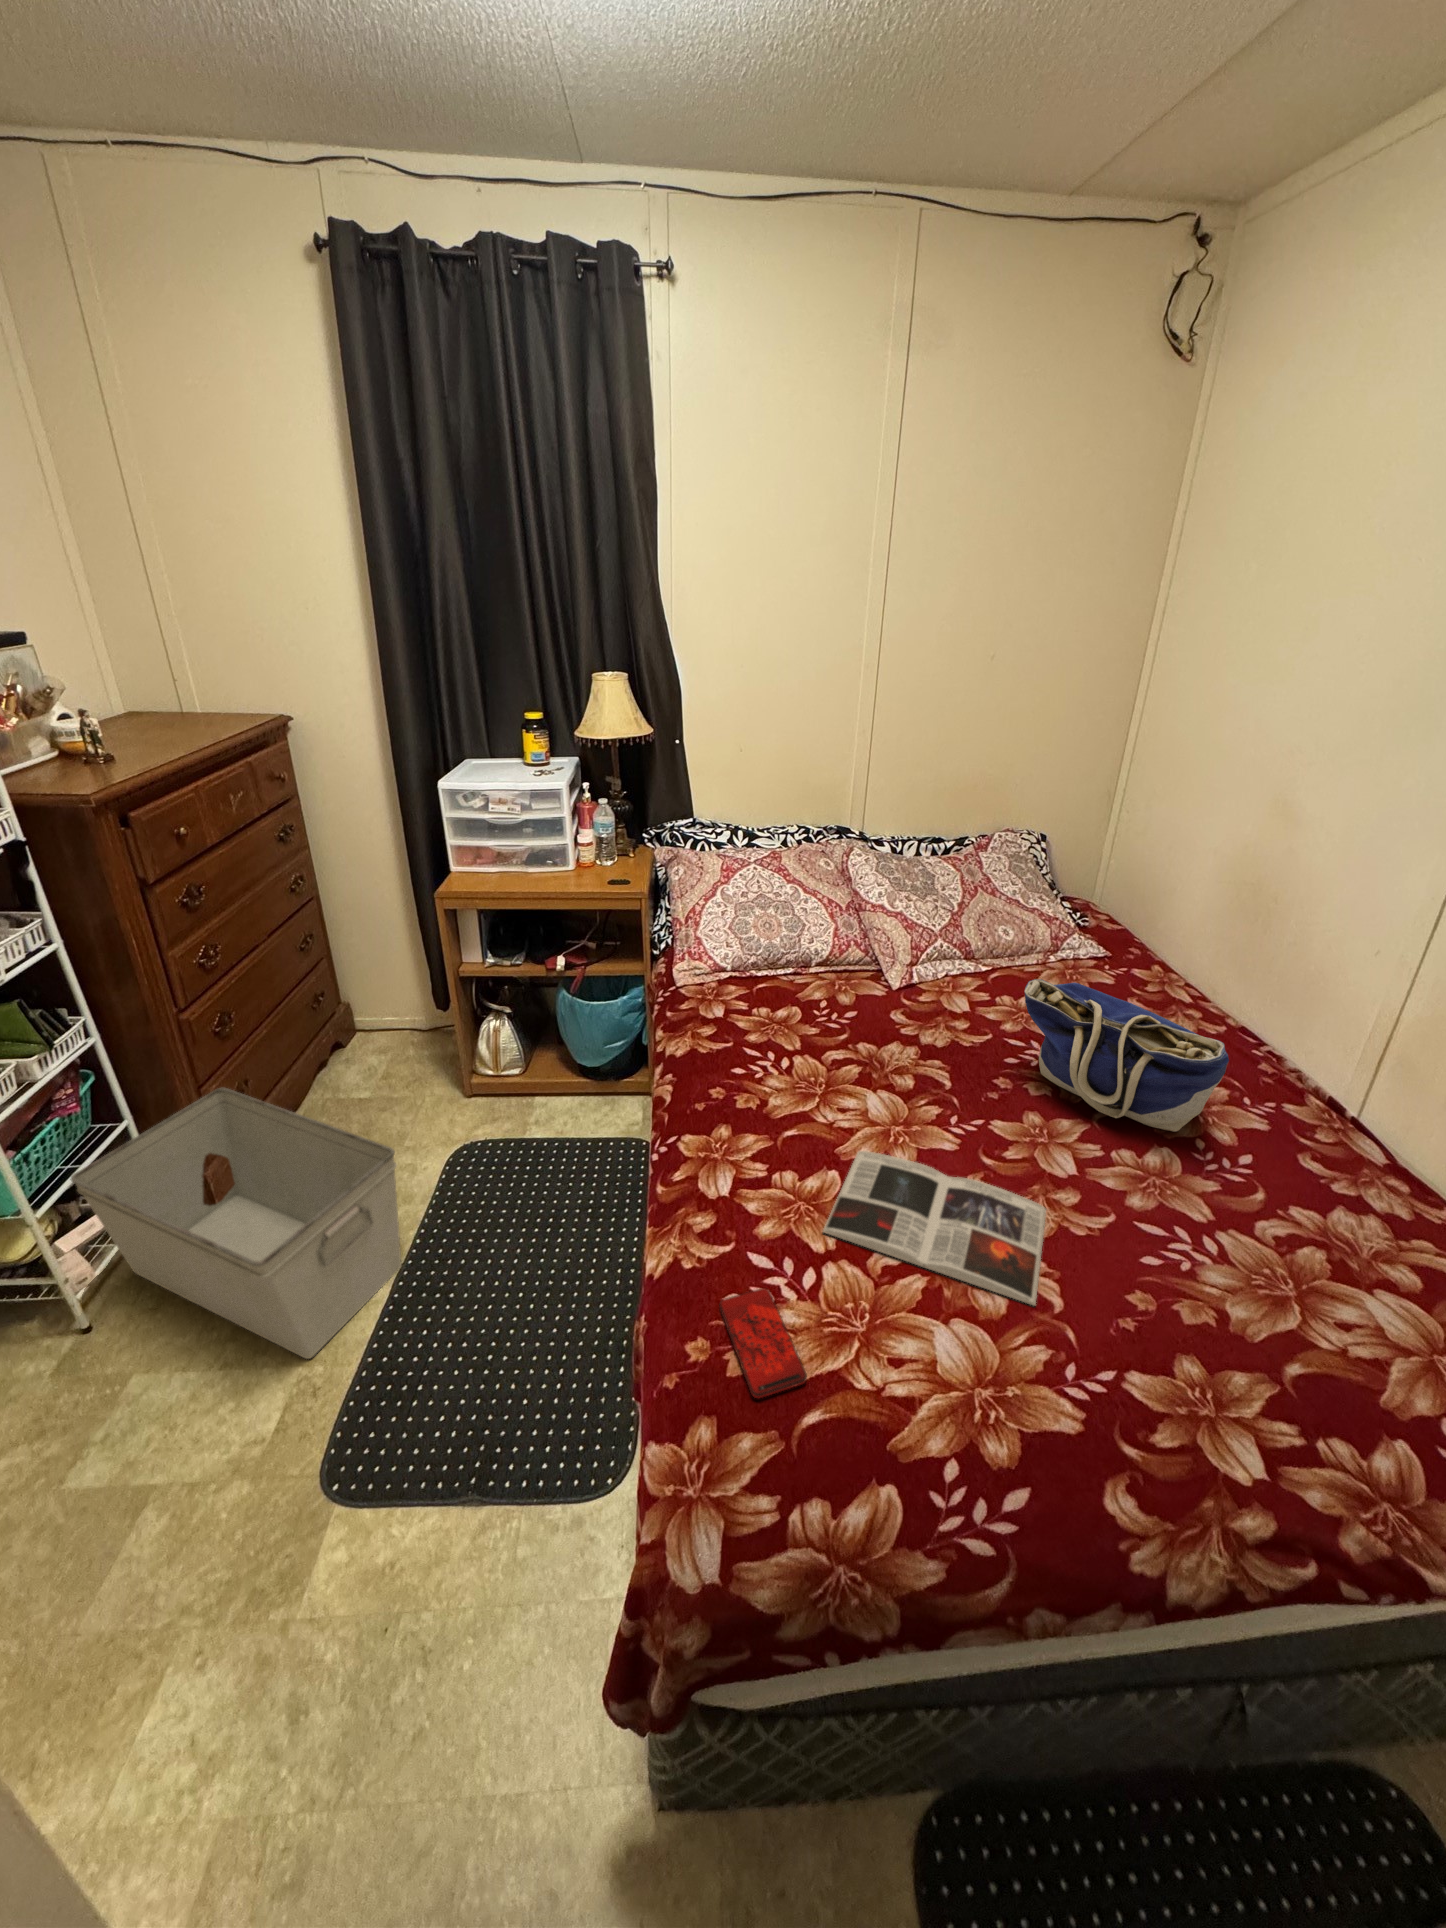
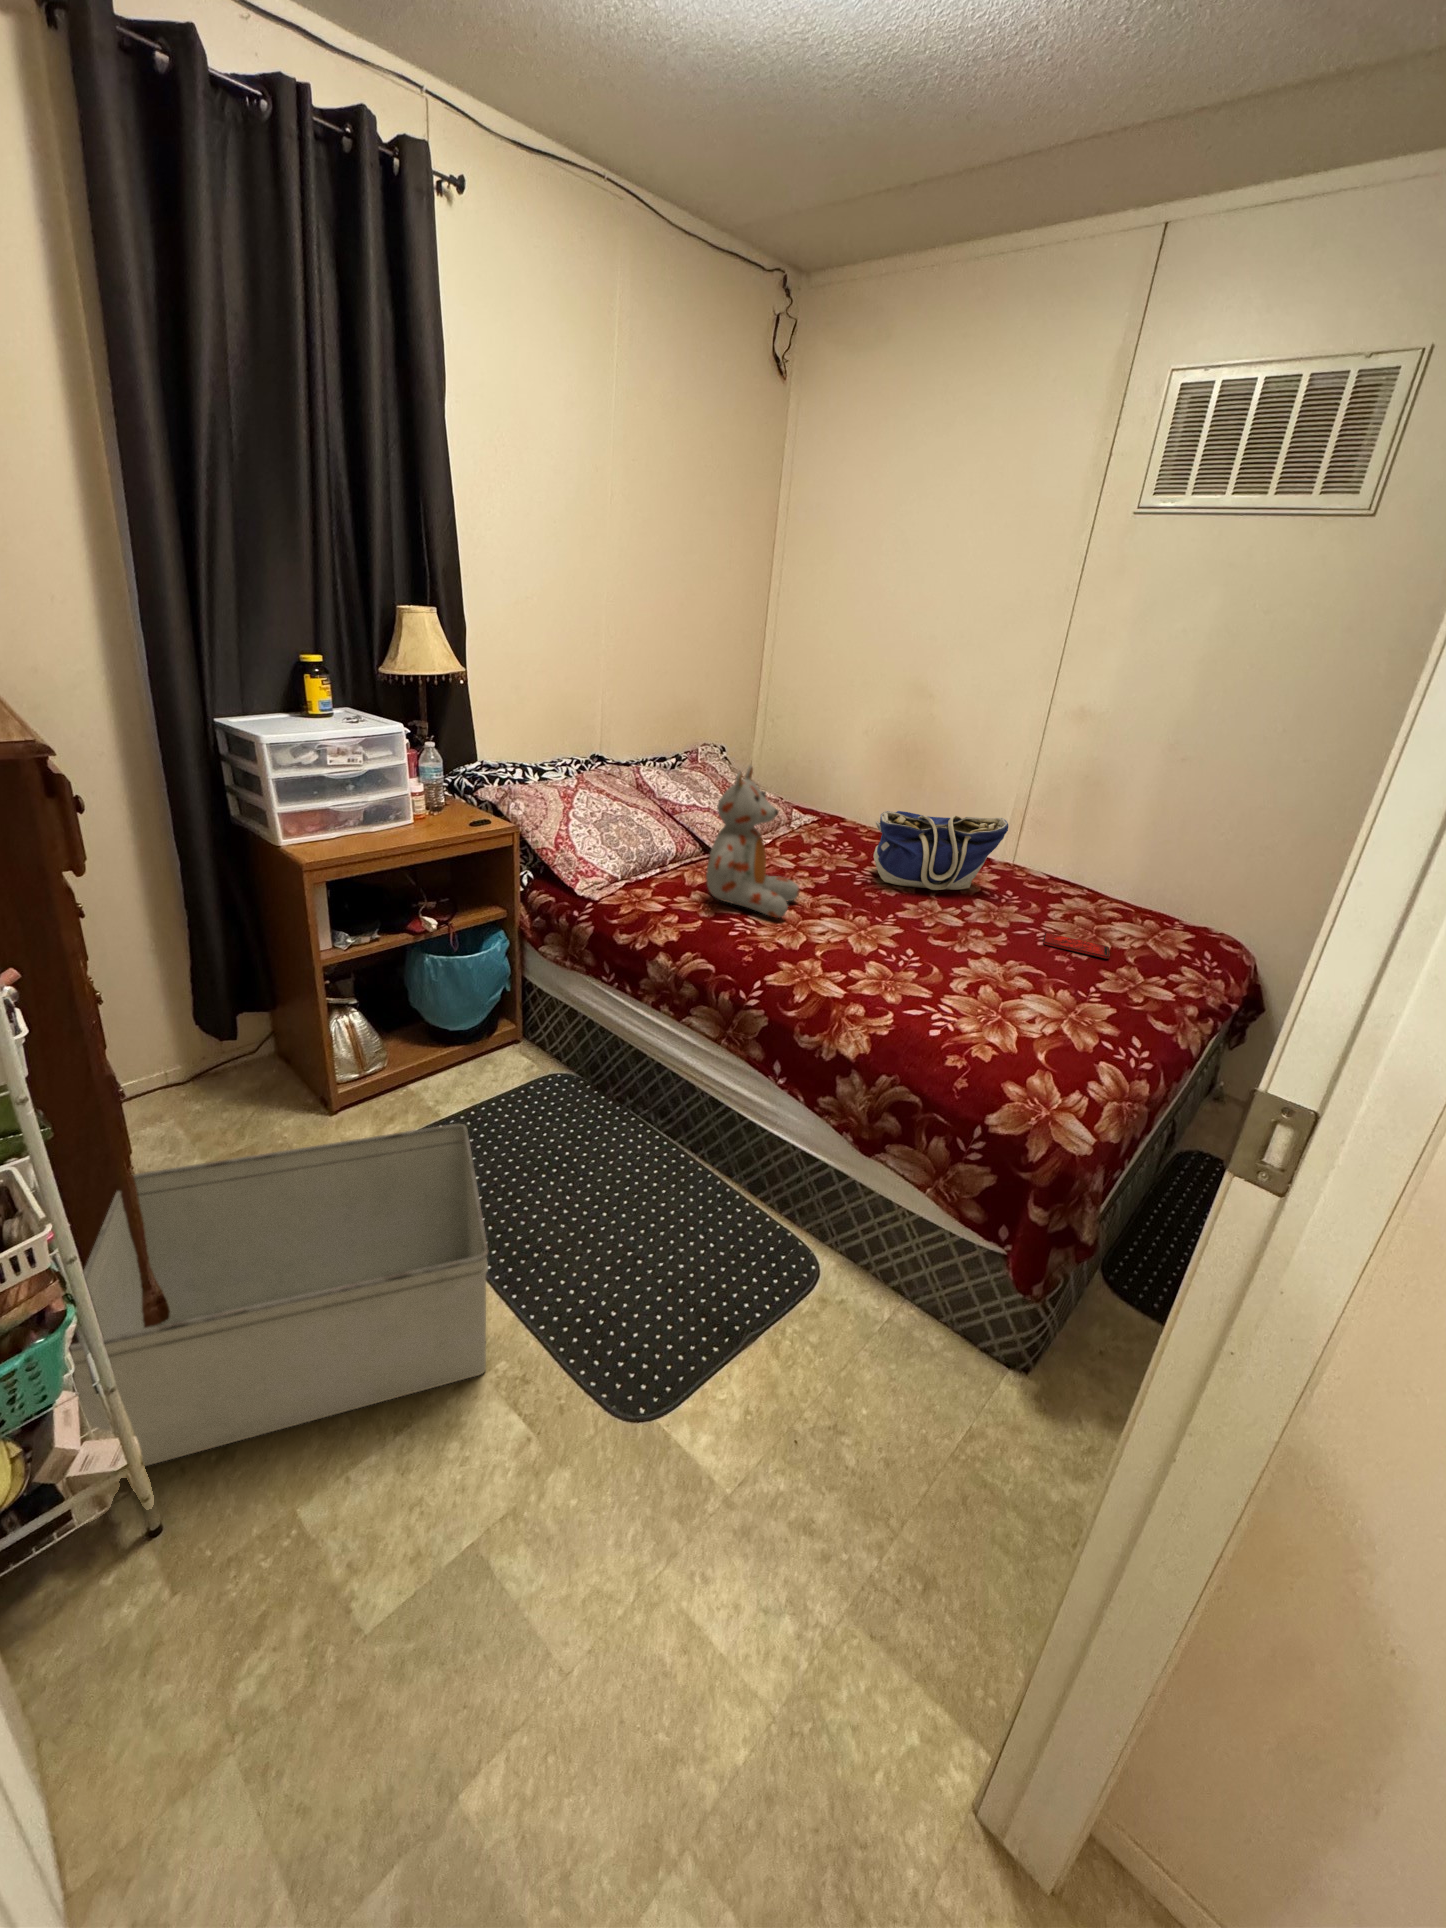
stuffed bear: none [743,881,875,1073] -> present [706,766,799,918]
magazine: present [823,1151,1046,1305] -> none [869,933,1035,984]
smartphone: present [720,1288,807,1398] -> present [1043,933,1109,959]

